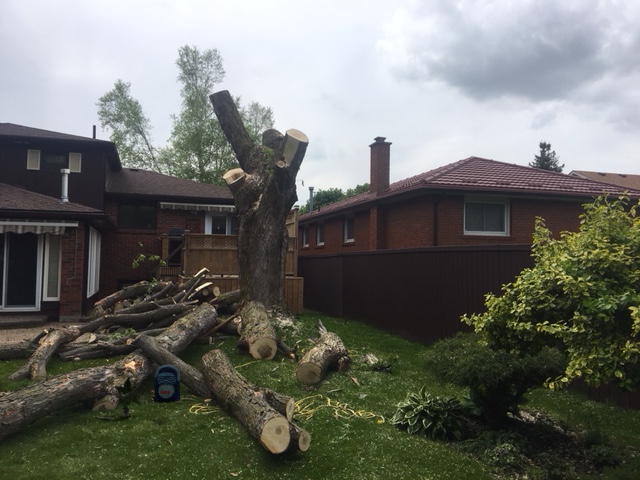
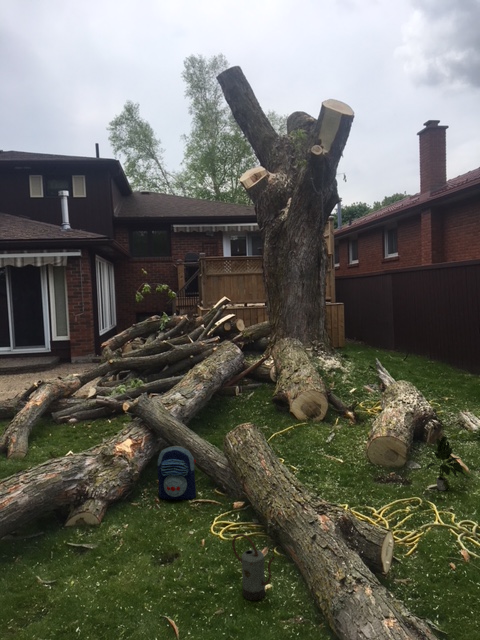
potted plant: present [111,377,141,417] -> present [425,436,465,491]
watering can: none [205,401,229,438] -> present [232,534,275,600]

